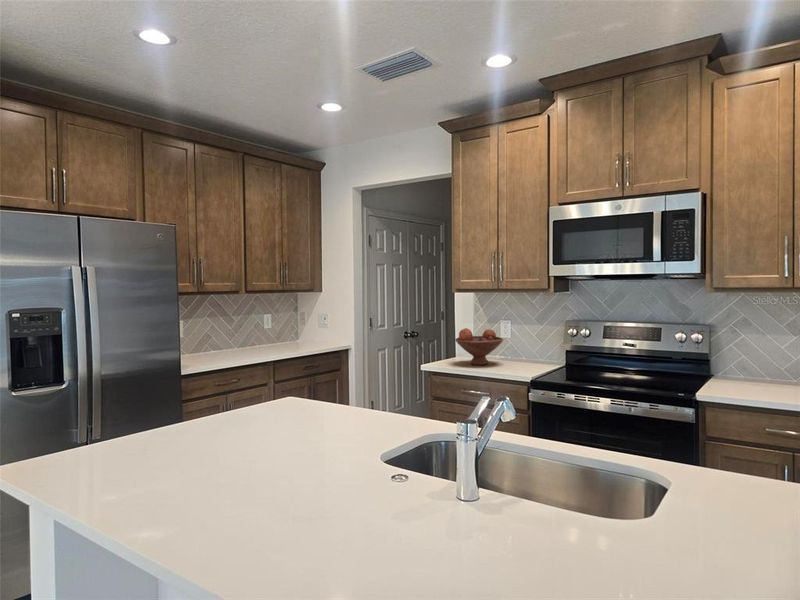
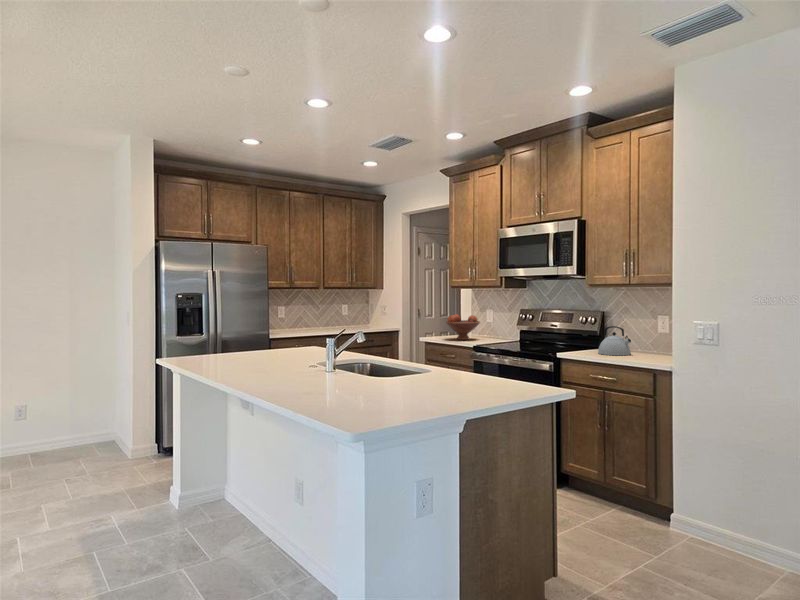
kettle: none [723,346,777,388] -> present [598,326,631,355]

